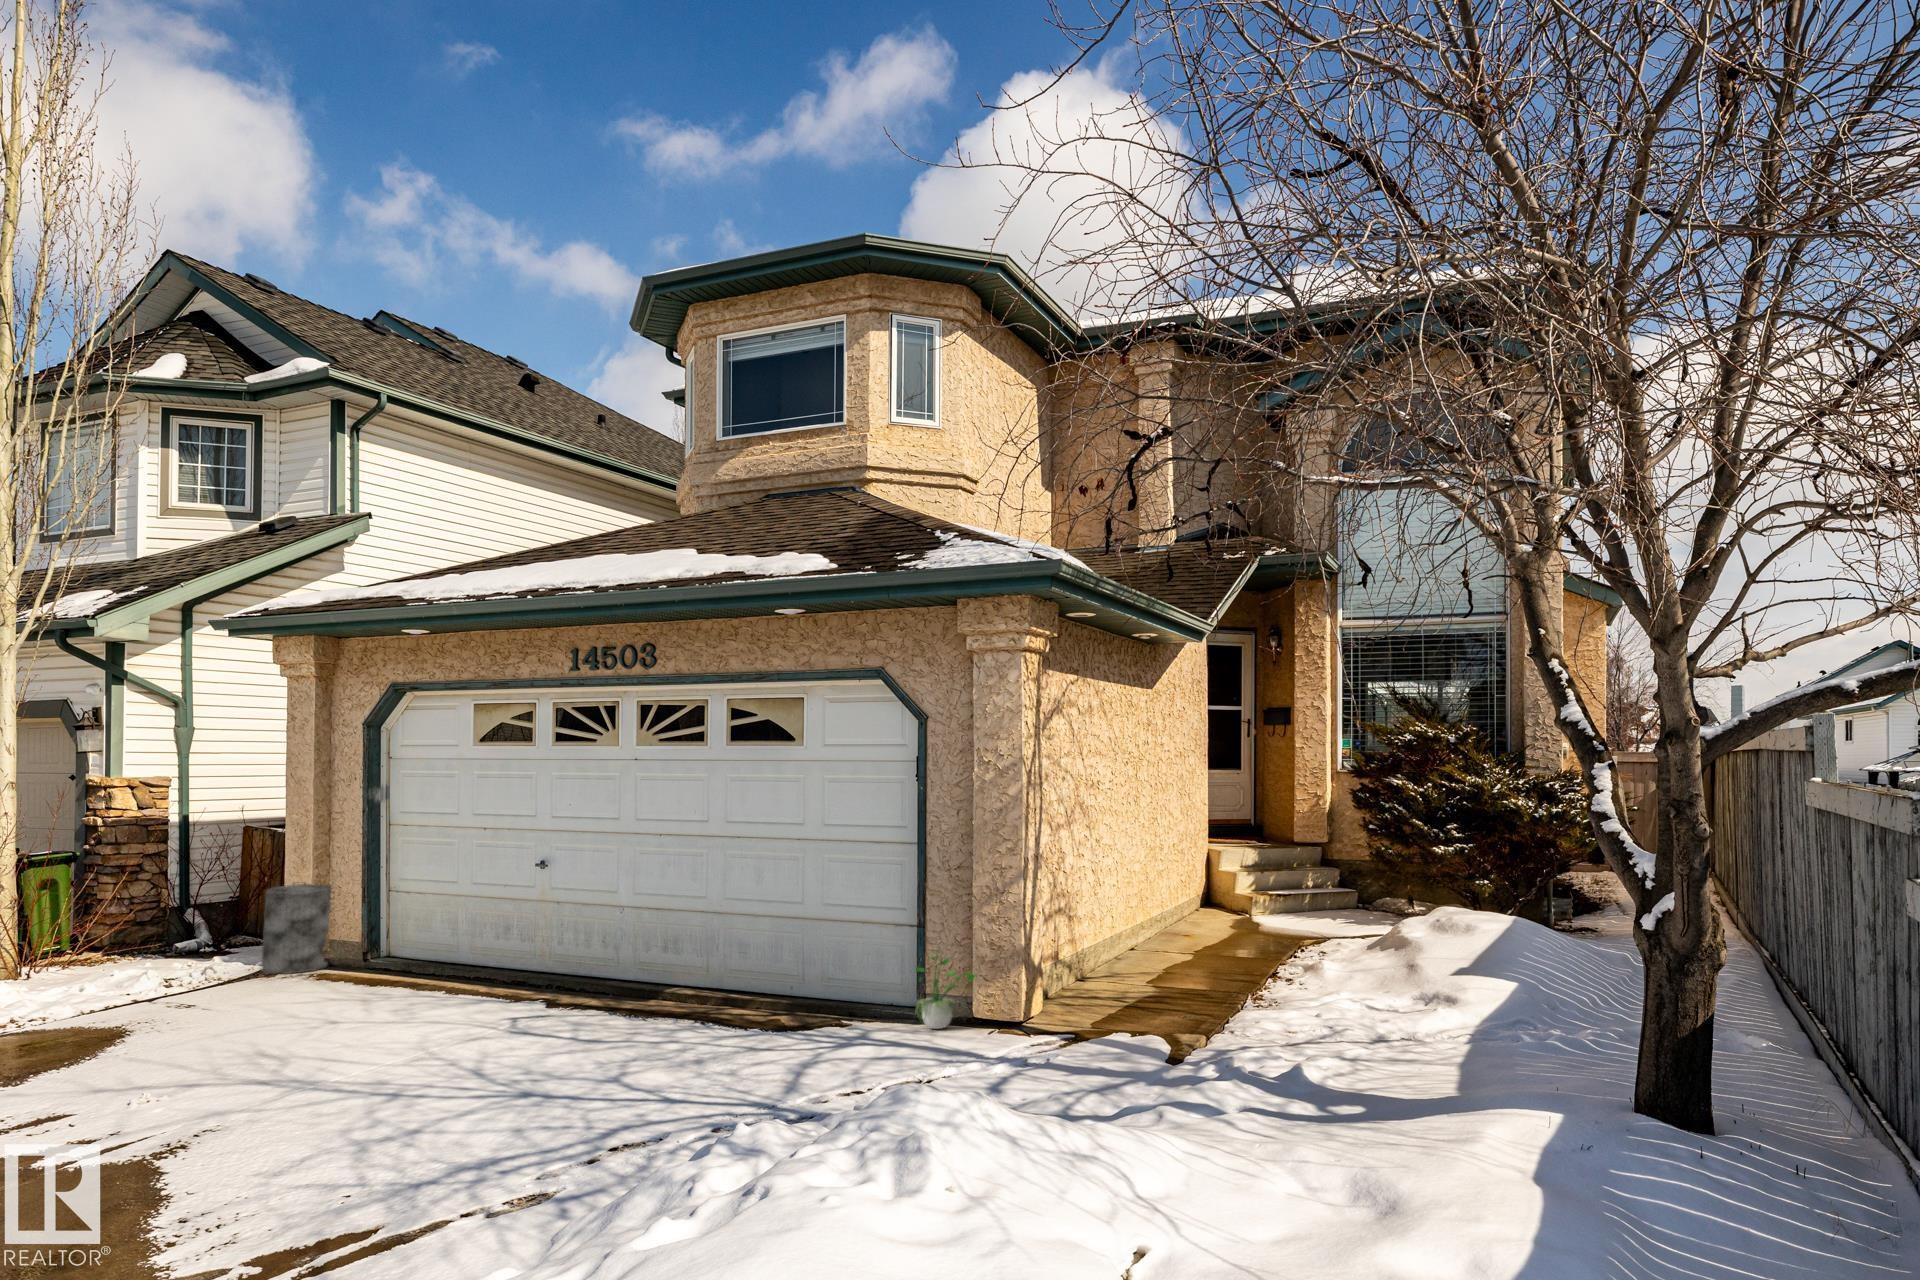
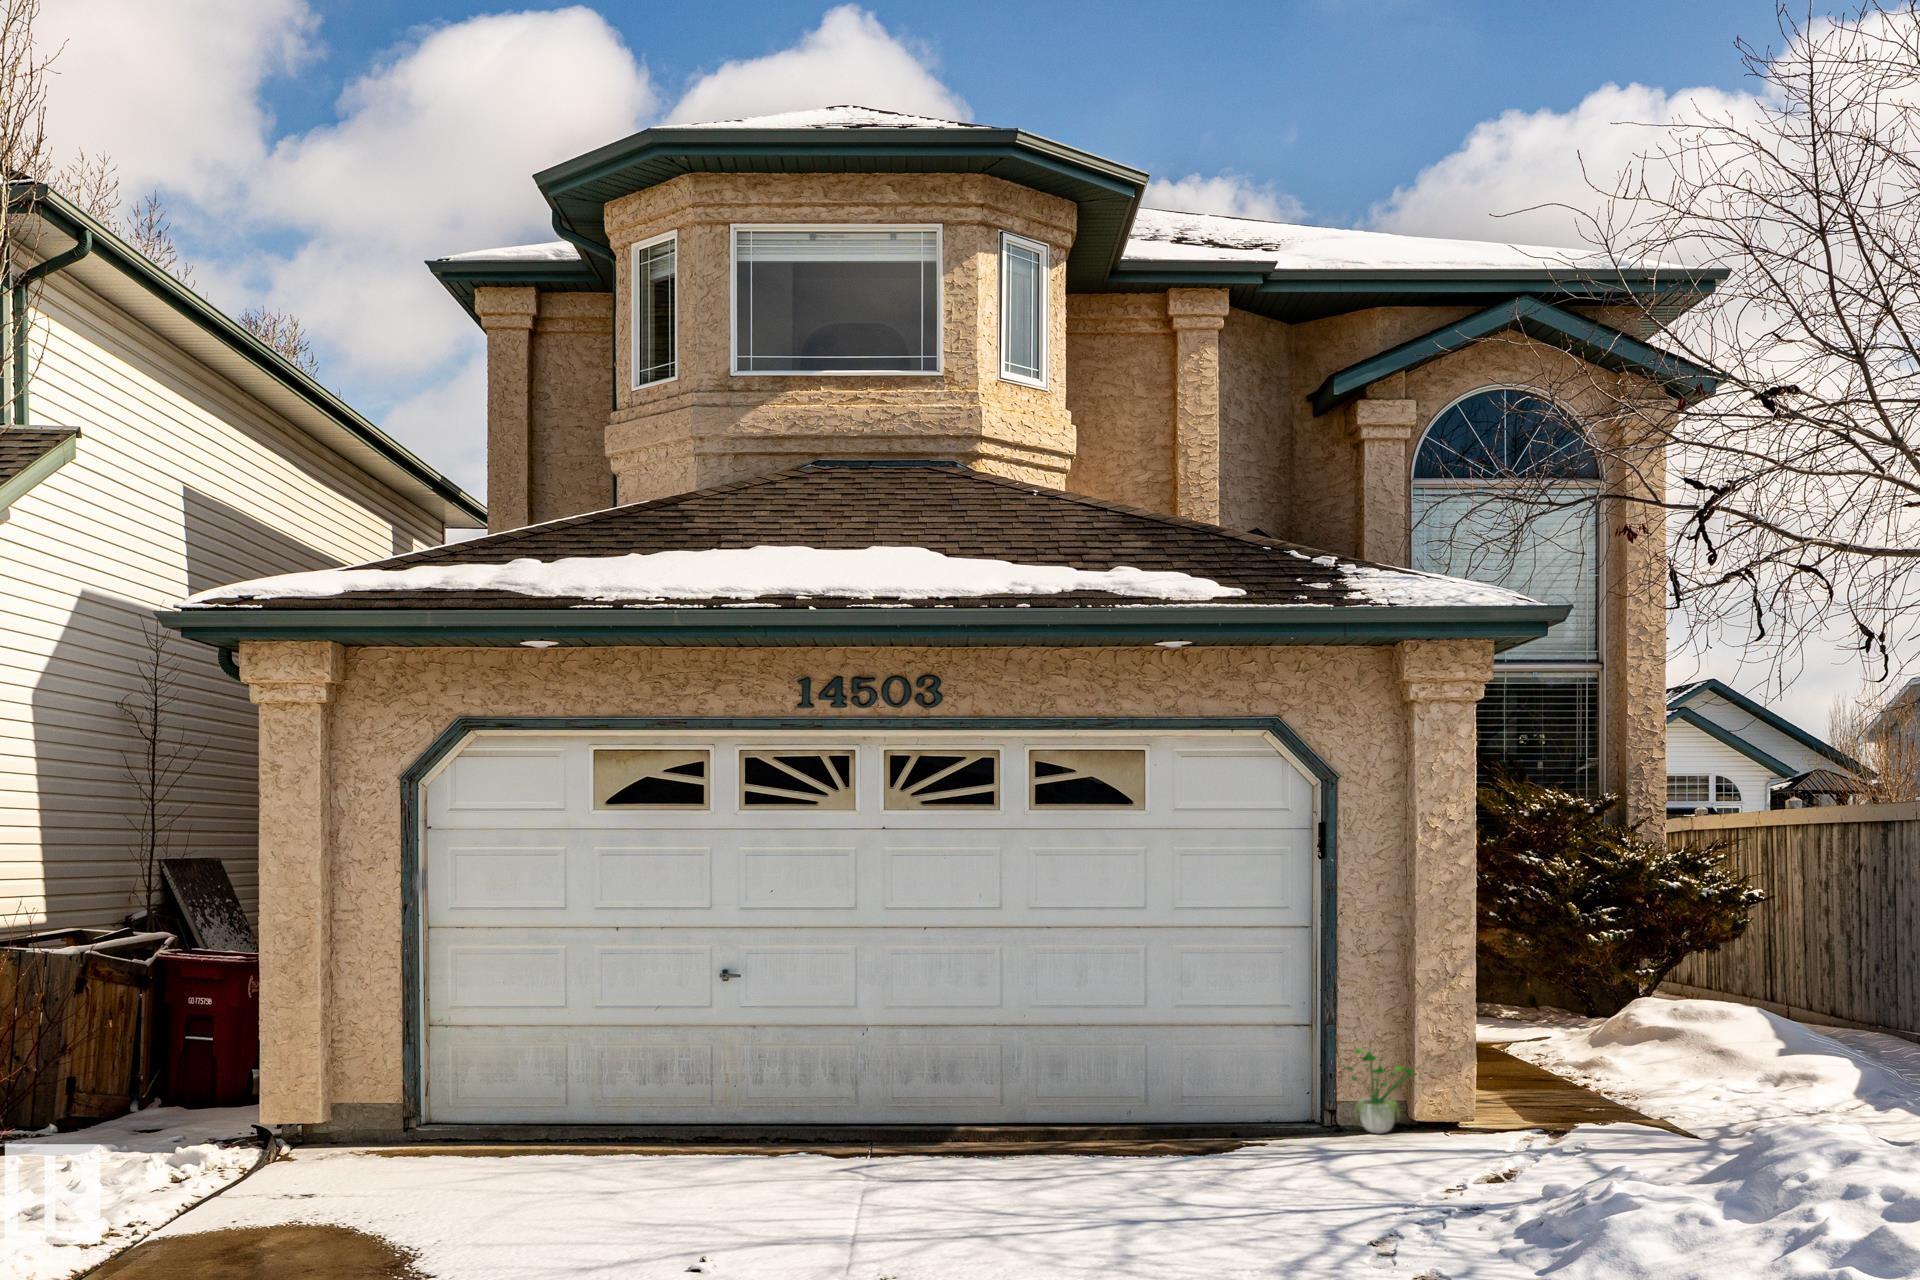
trash can: present [261,883,332,974] -> none [277,1021,373,1164]

